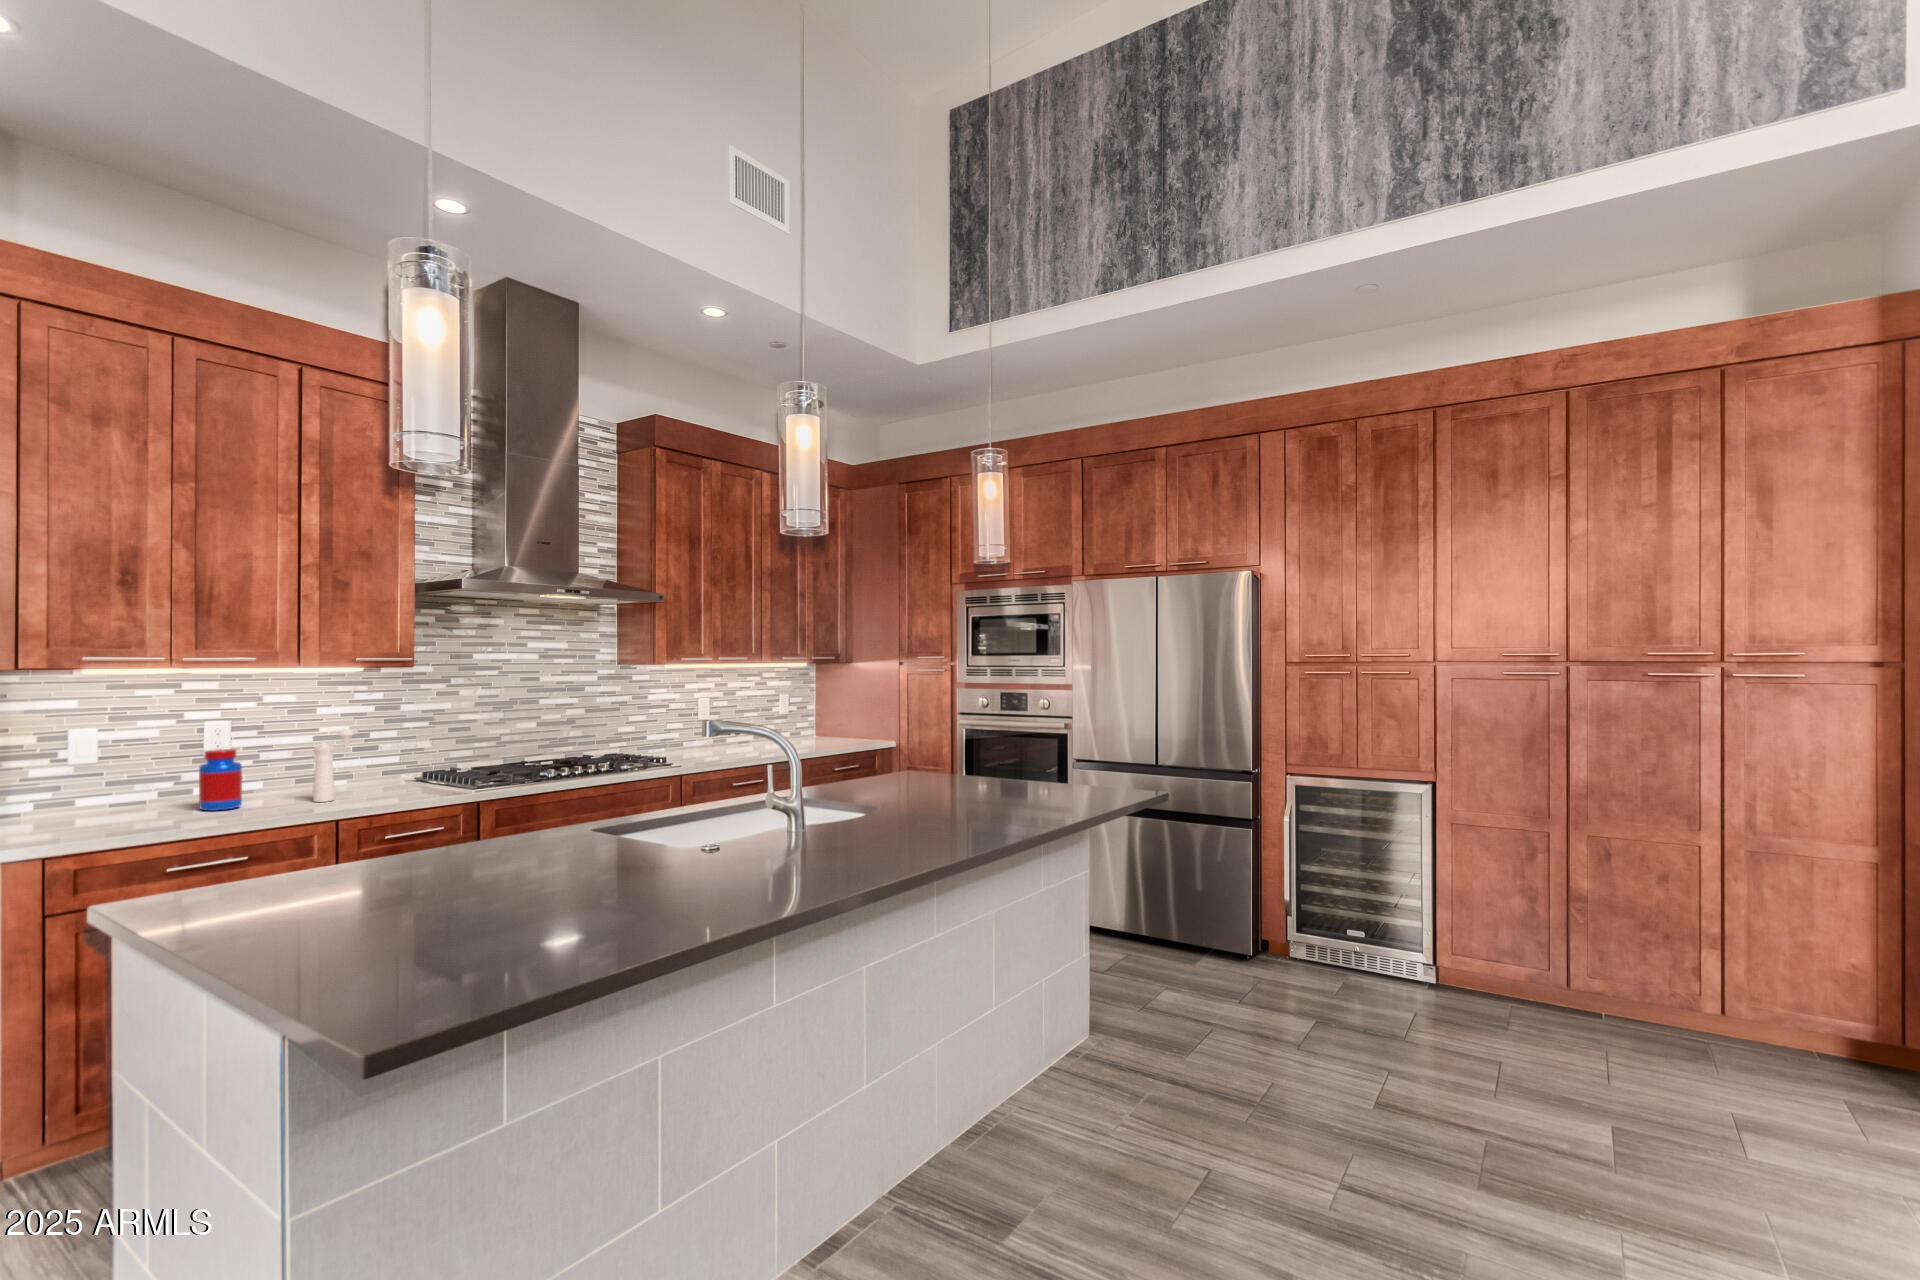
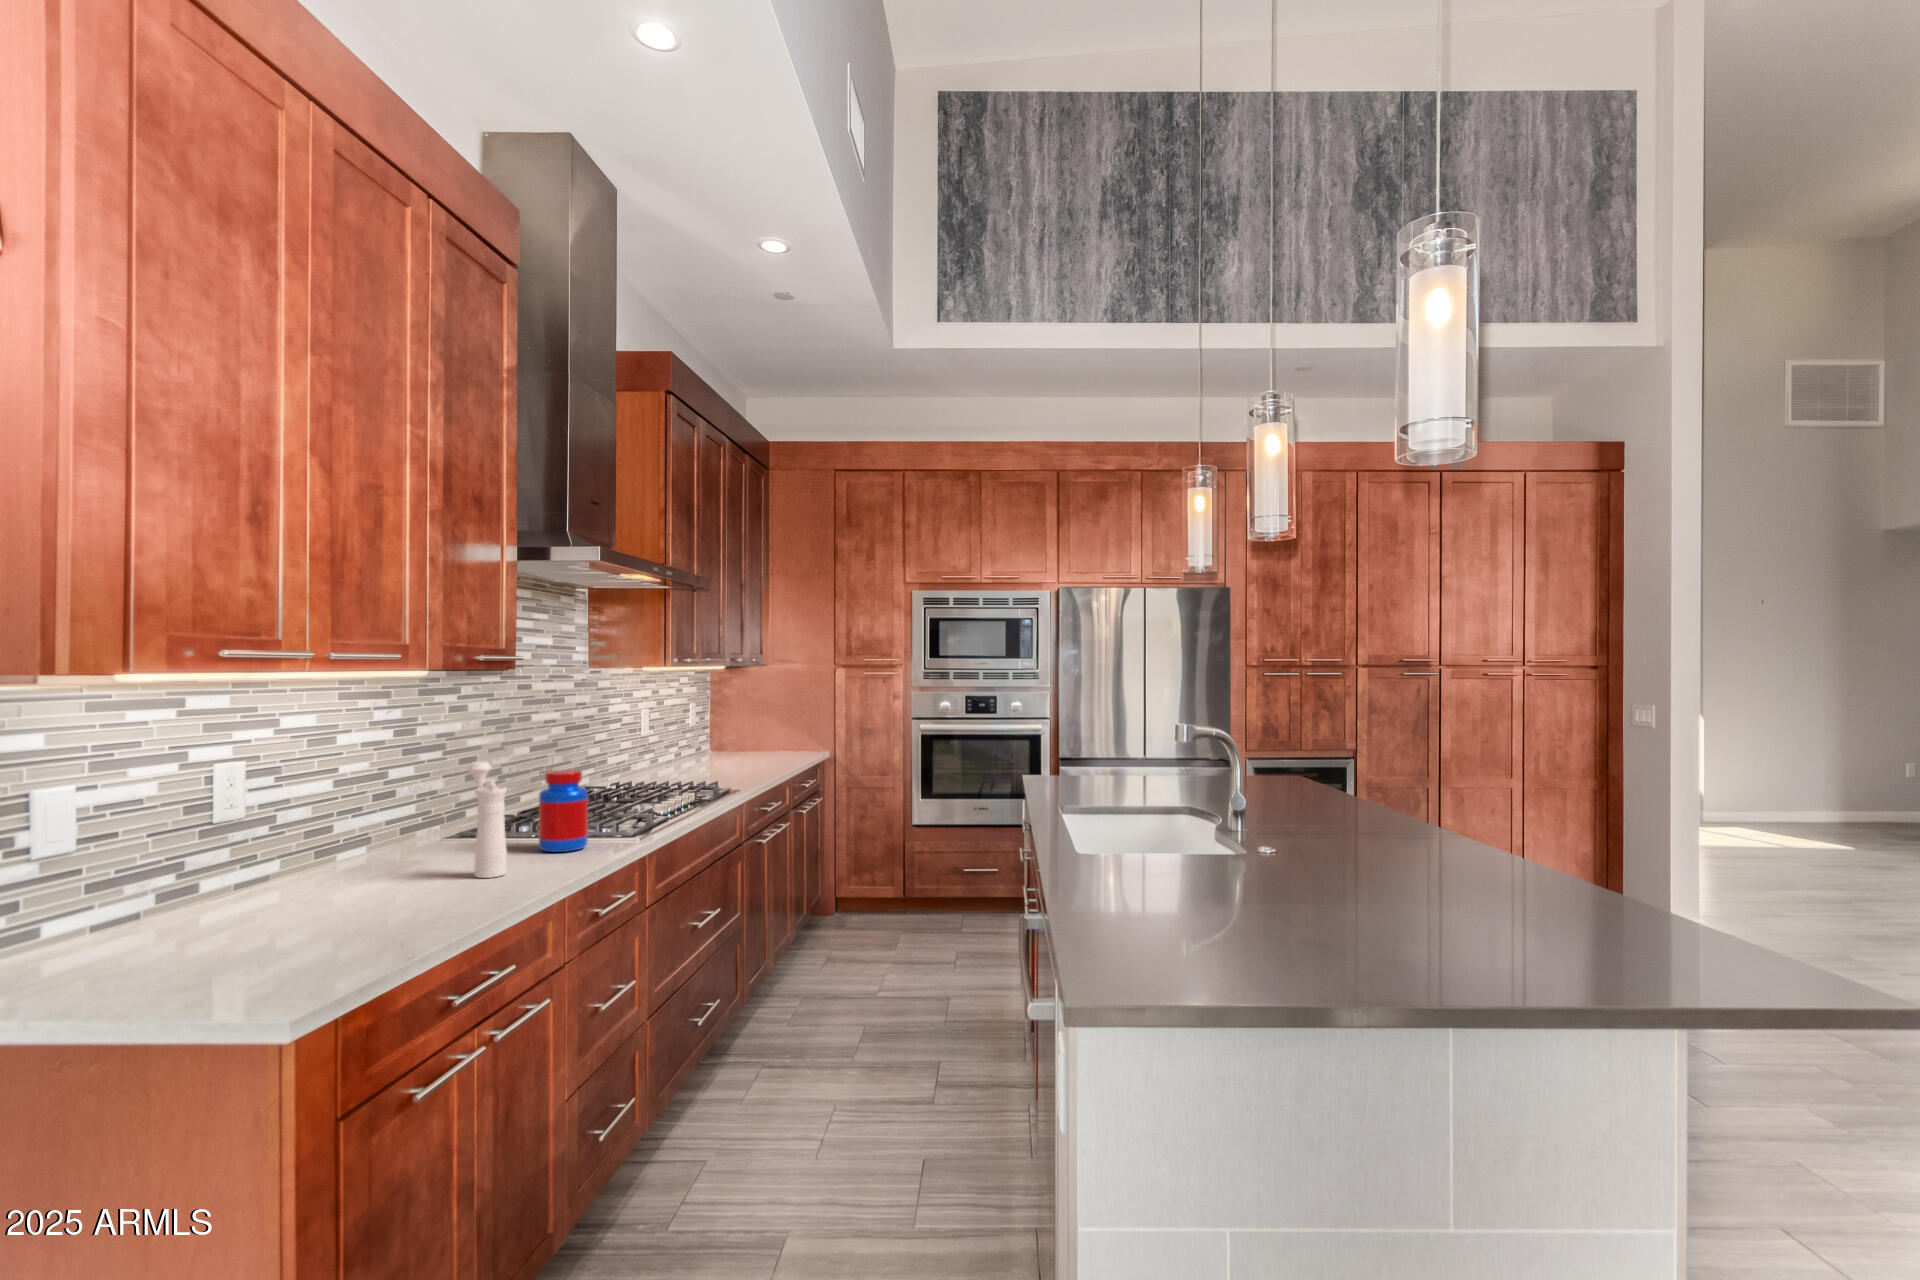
jar: present [199,749,242,811] -> present [539,770,588,852]

